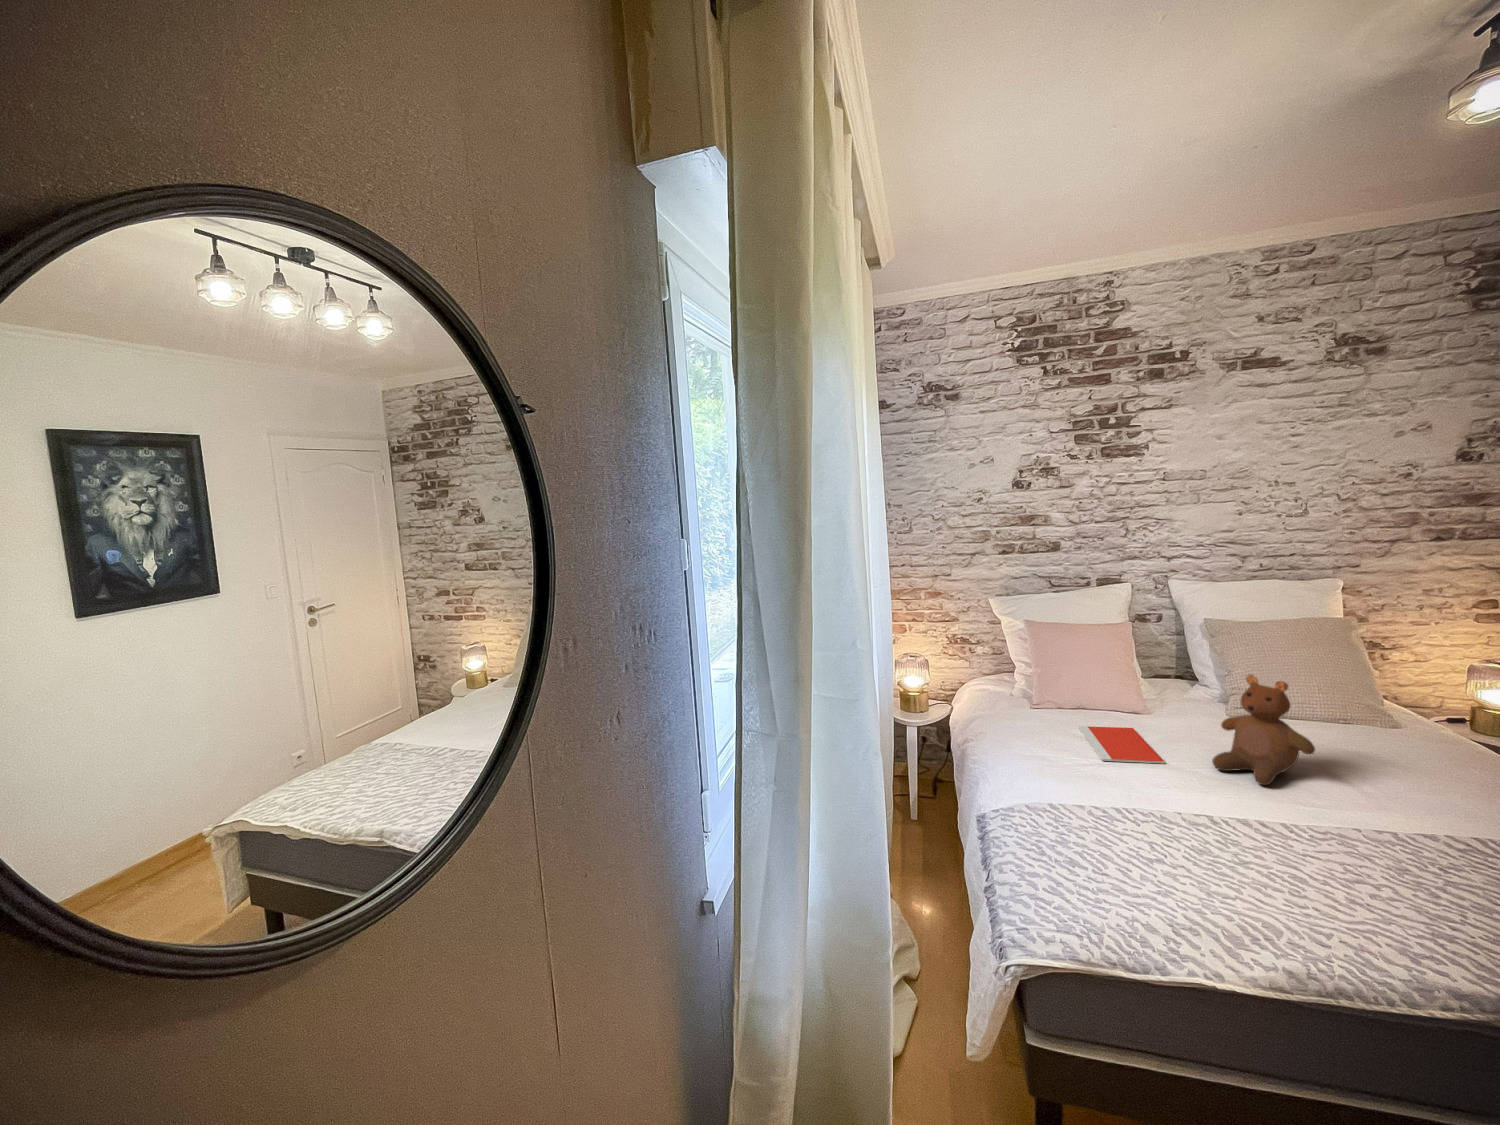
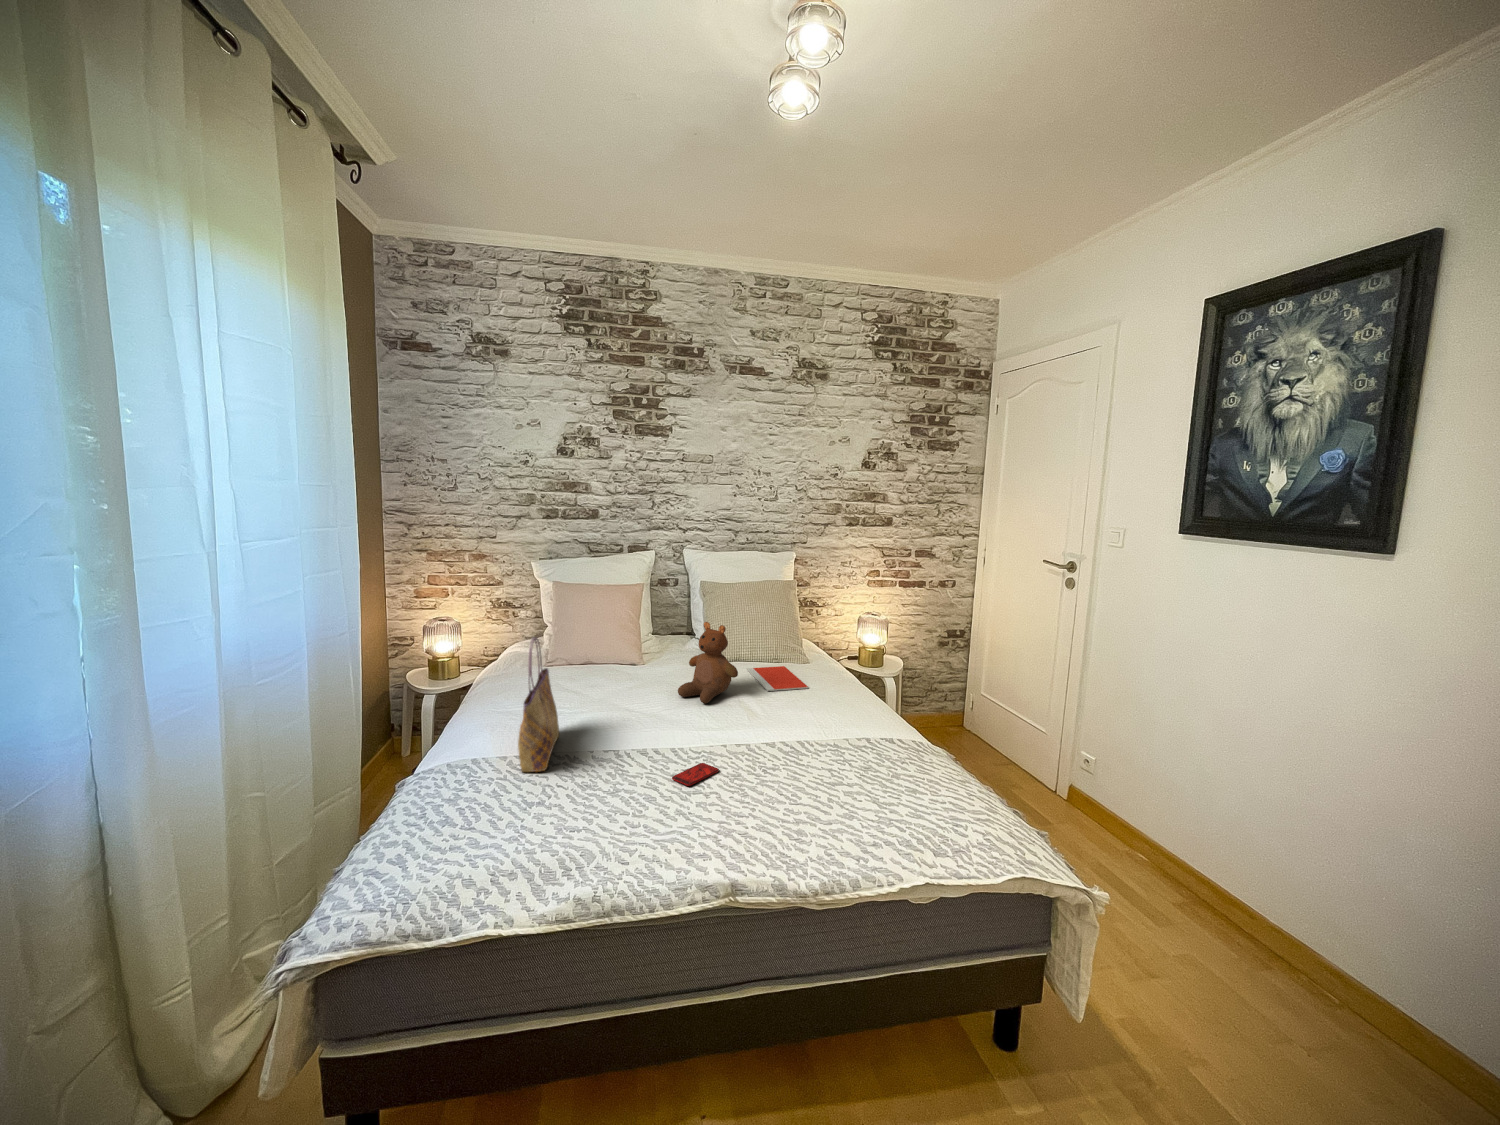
tote bag: none [1030,688,1072,857] -> present [518,637,559,772]
notebook: present [1079,726,1165,763] -> present [747,666,808,691]
smartphone: none [1277,891,1359,933] -> present [672,763,719,786]

